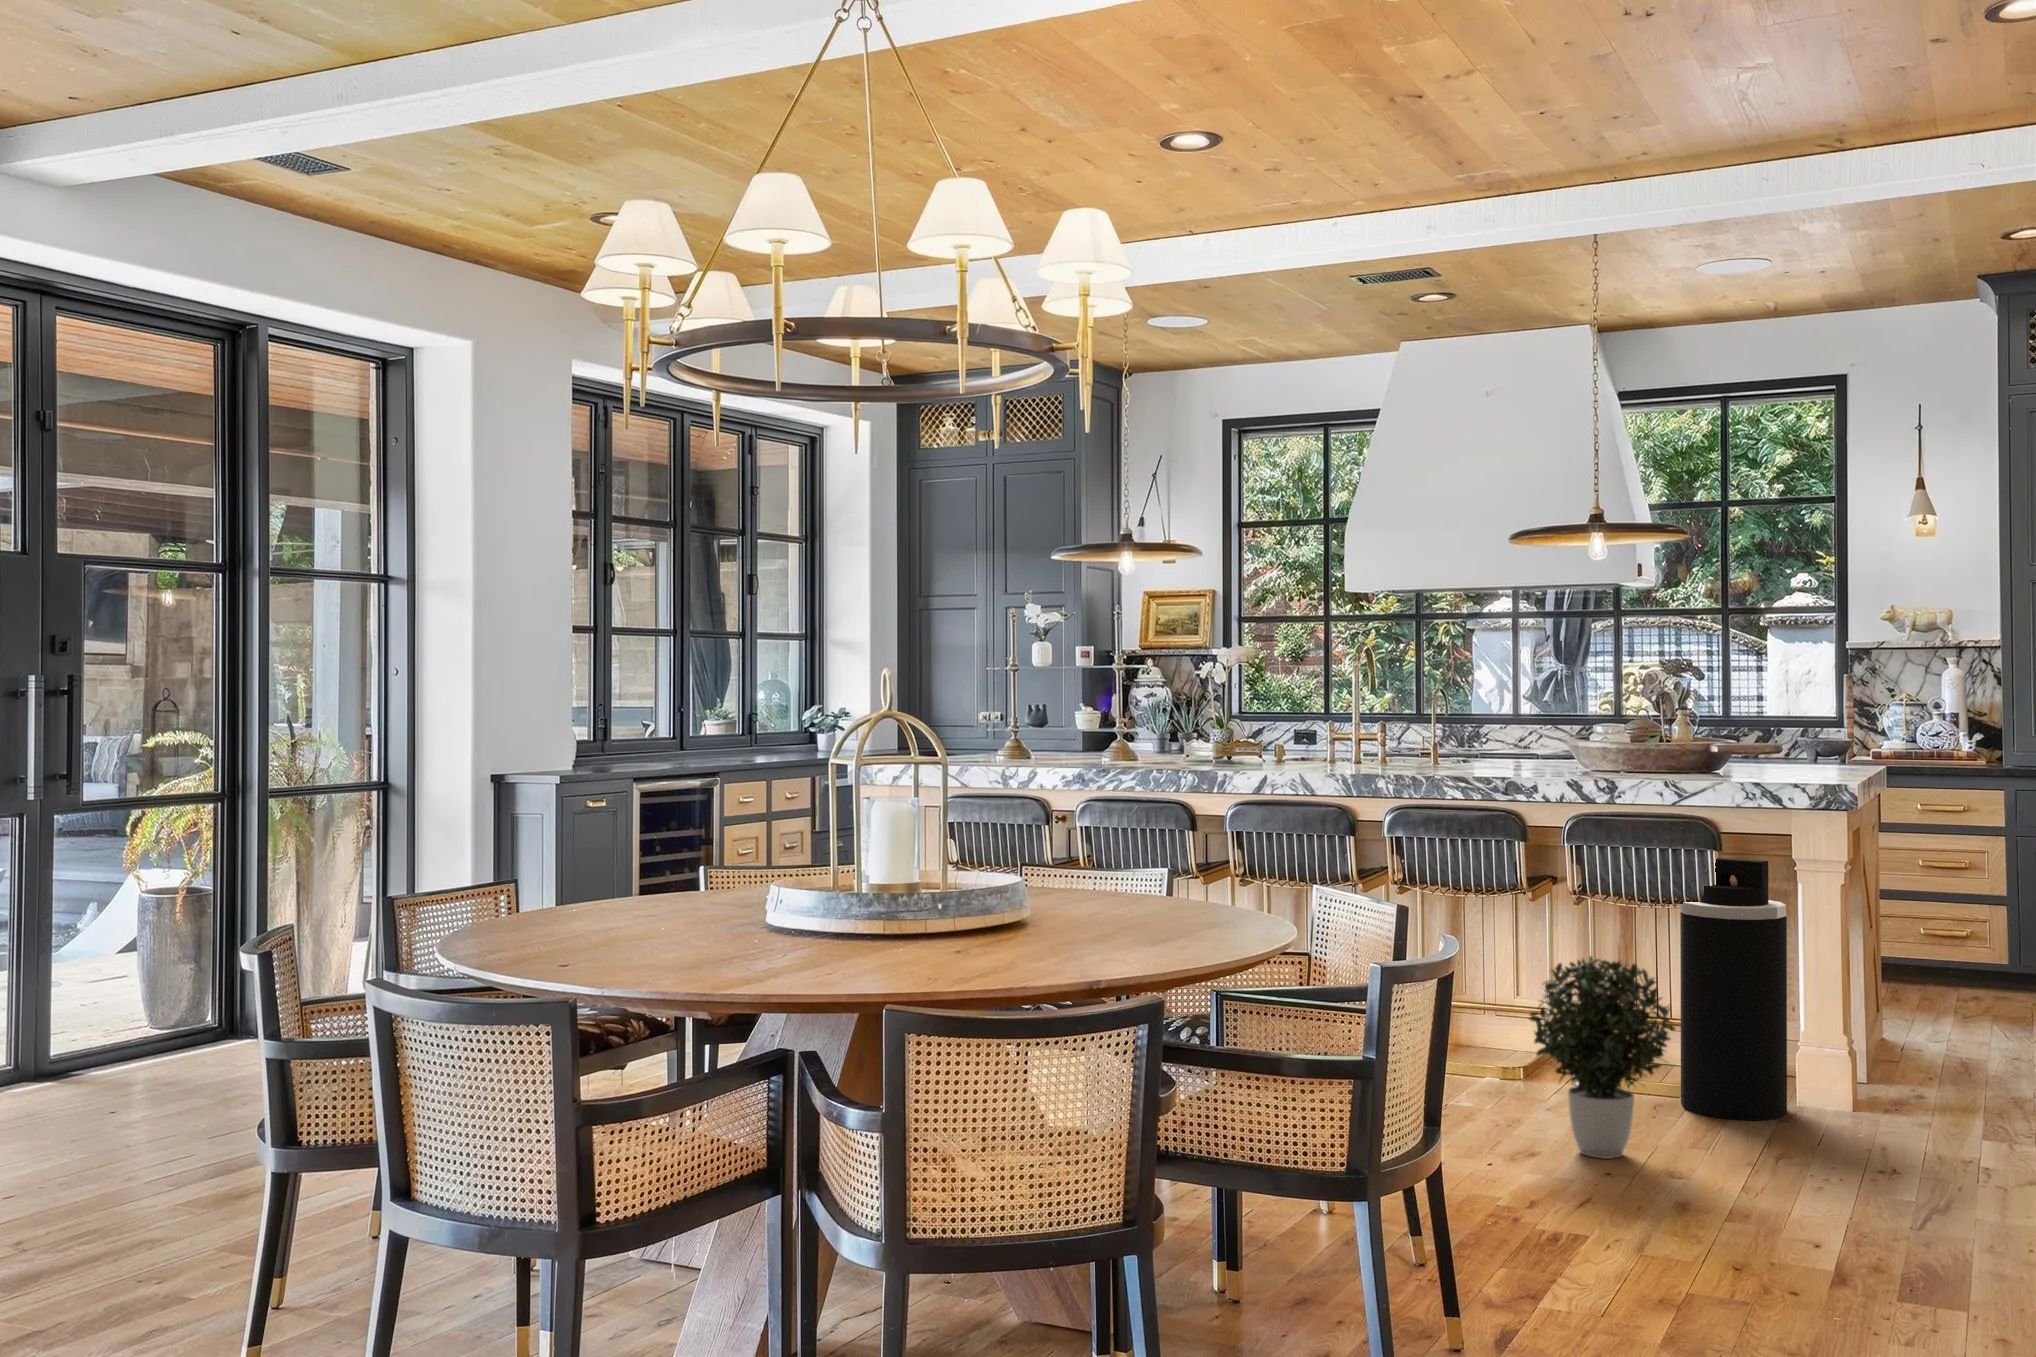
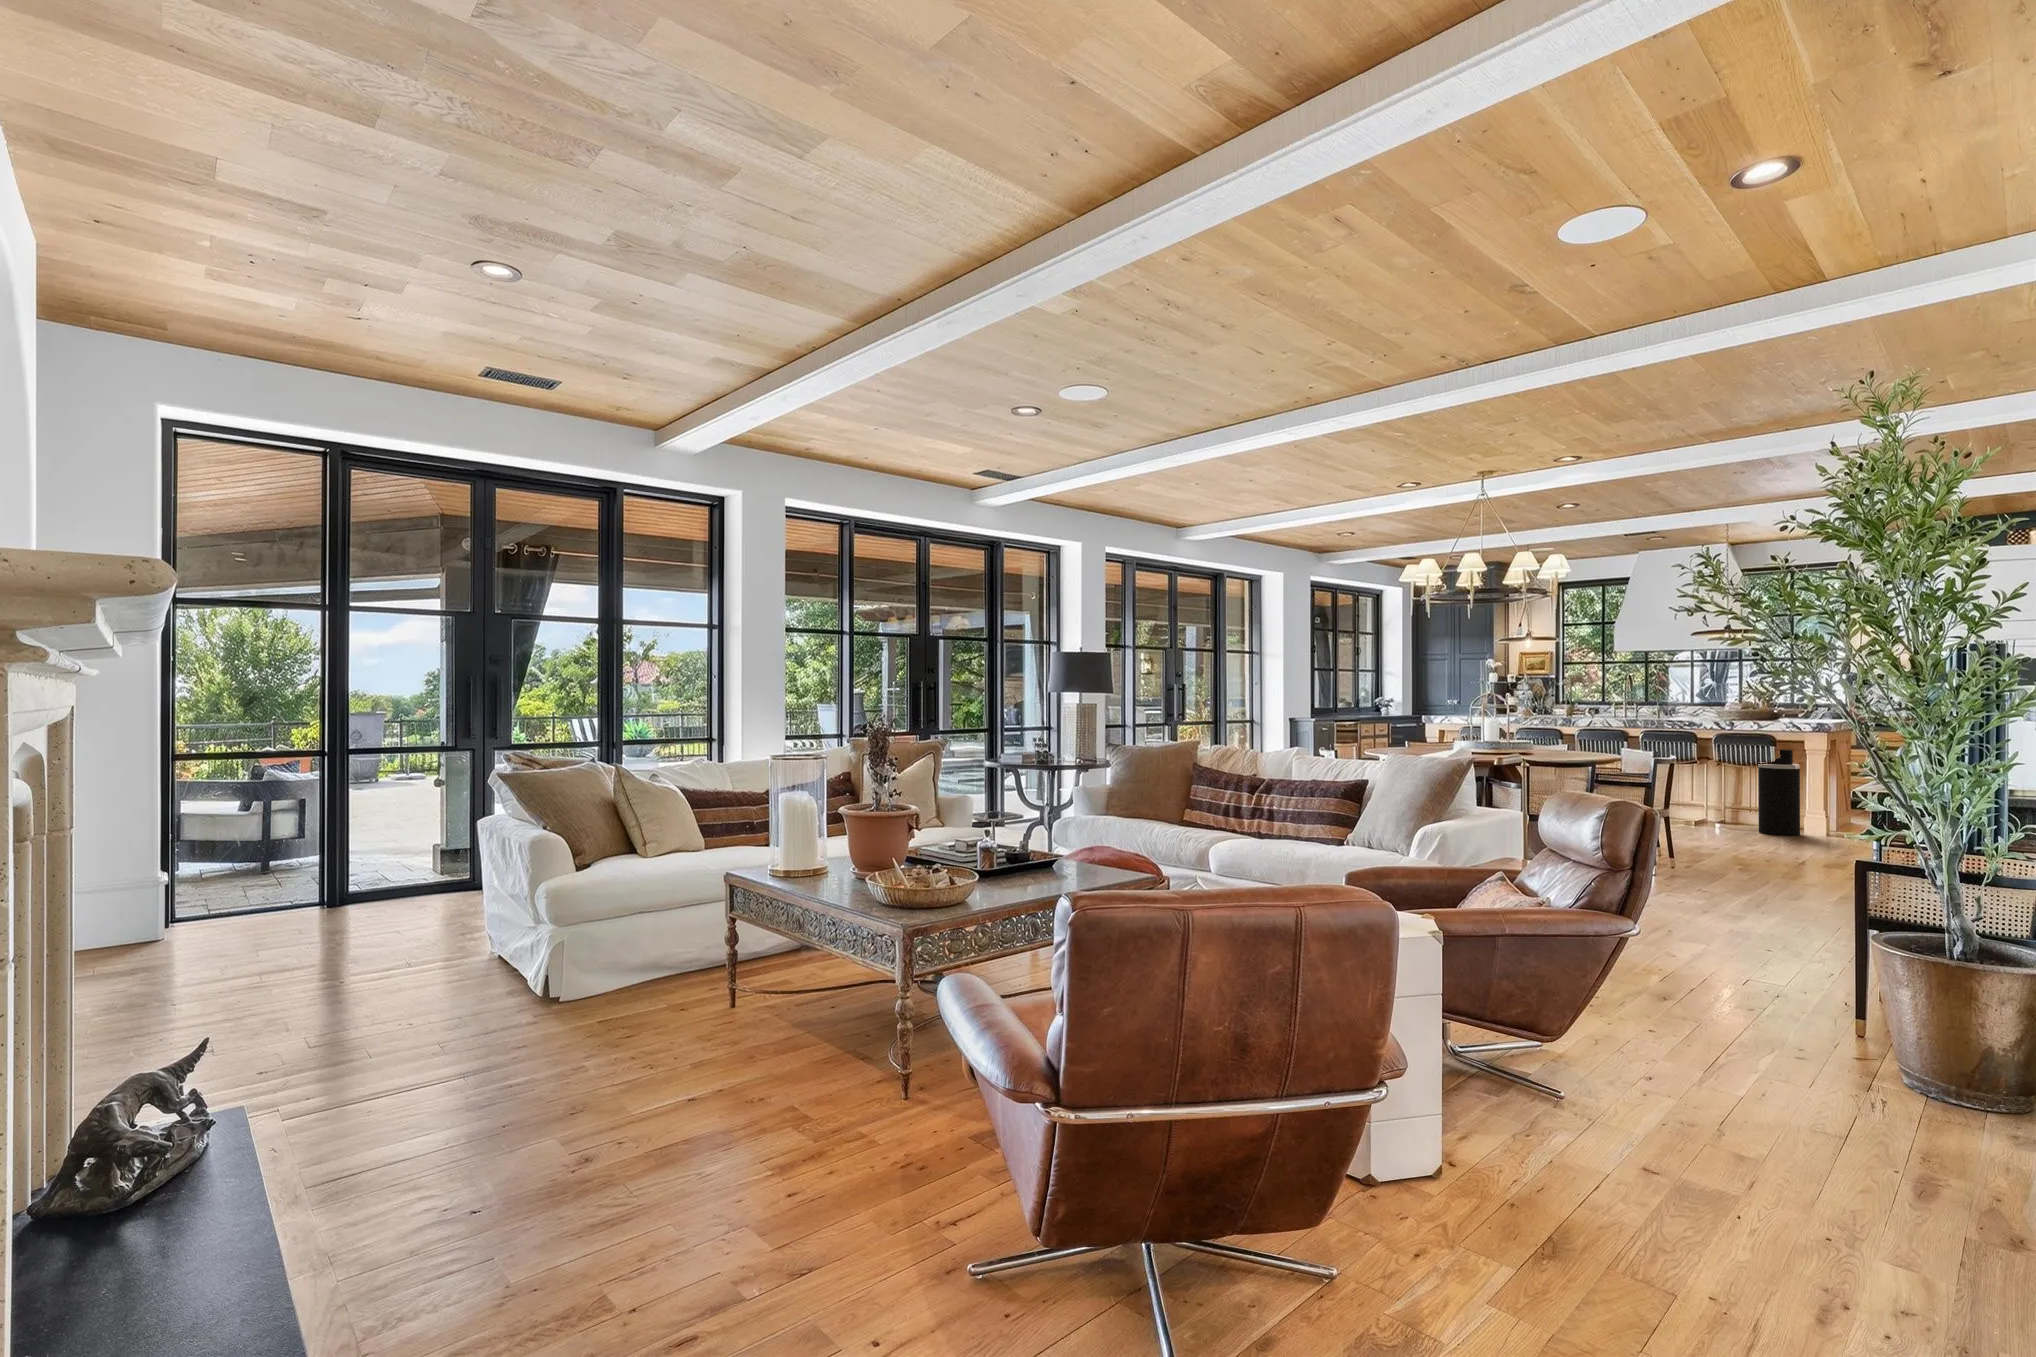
potted plant: present [1529,957,1675,1159] -> none [1699,776,1753,839]

